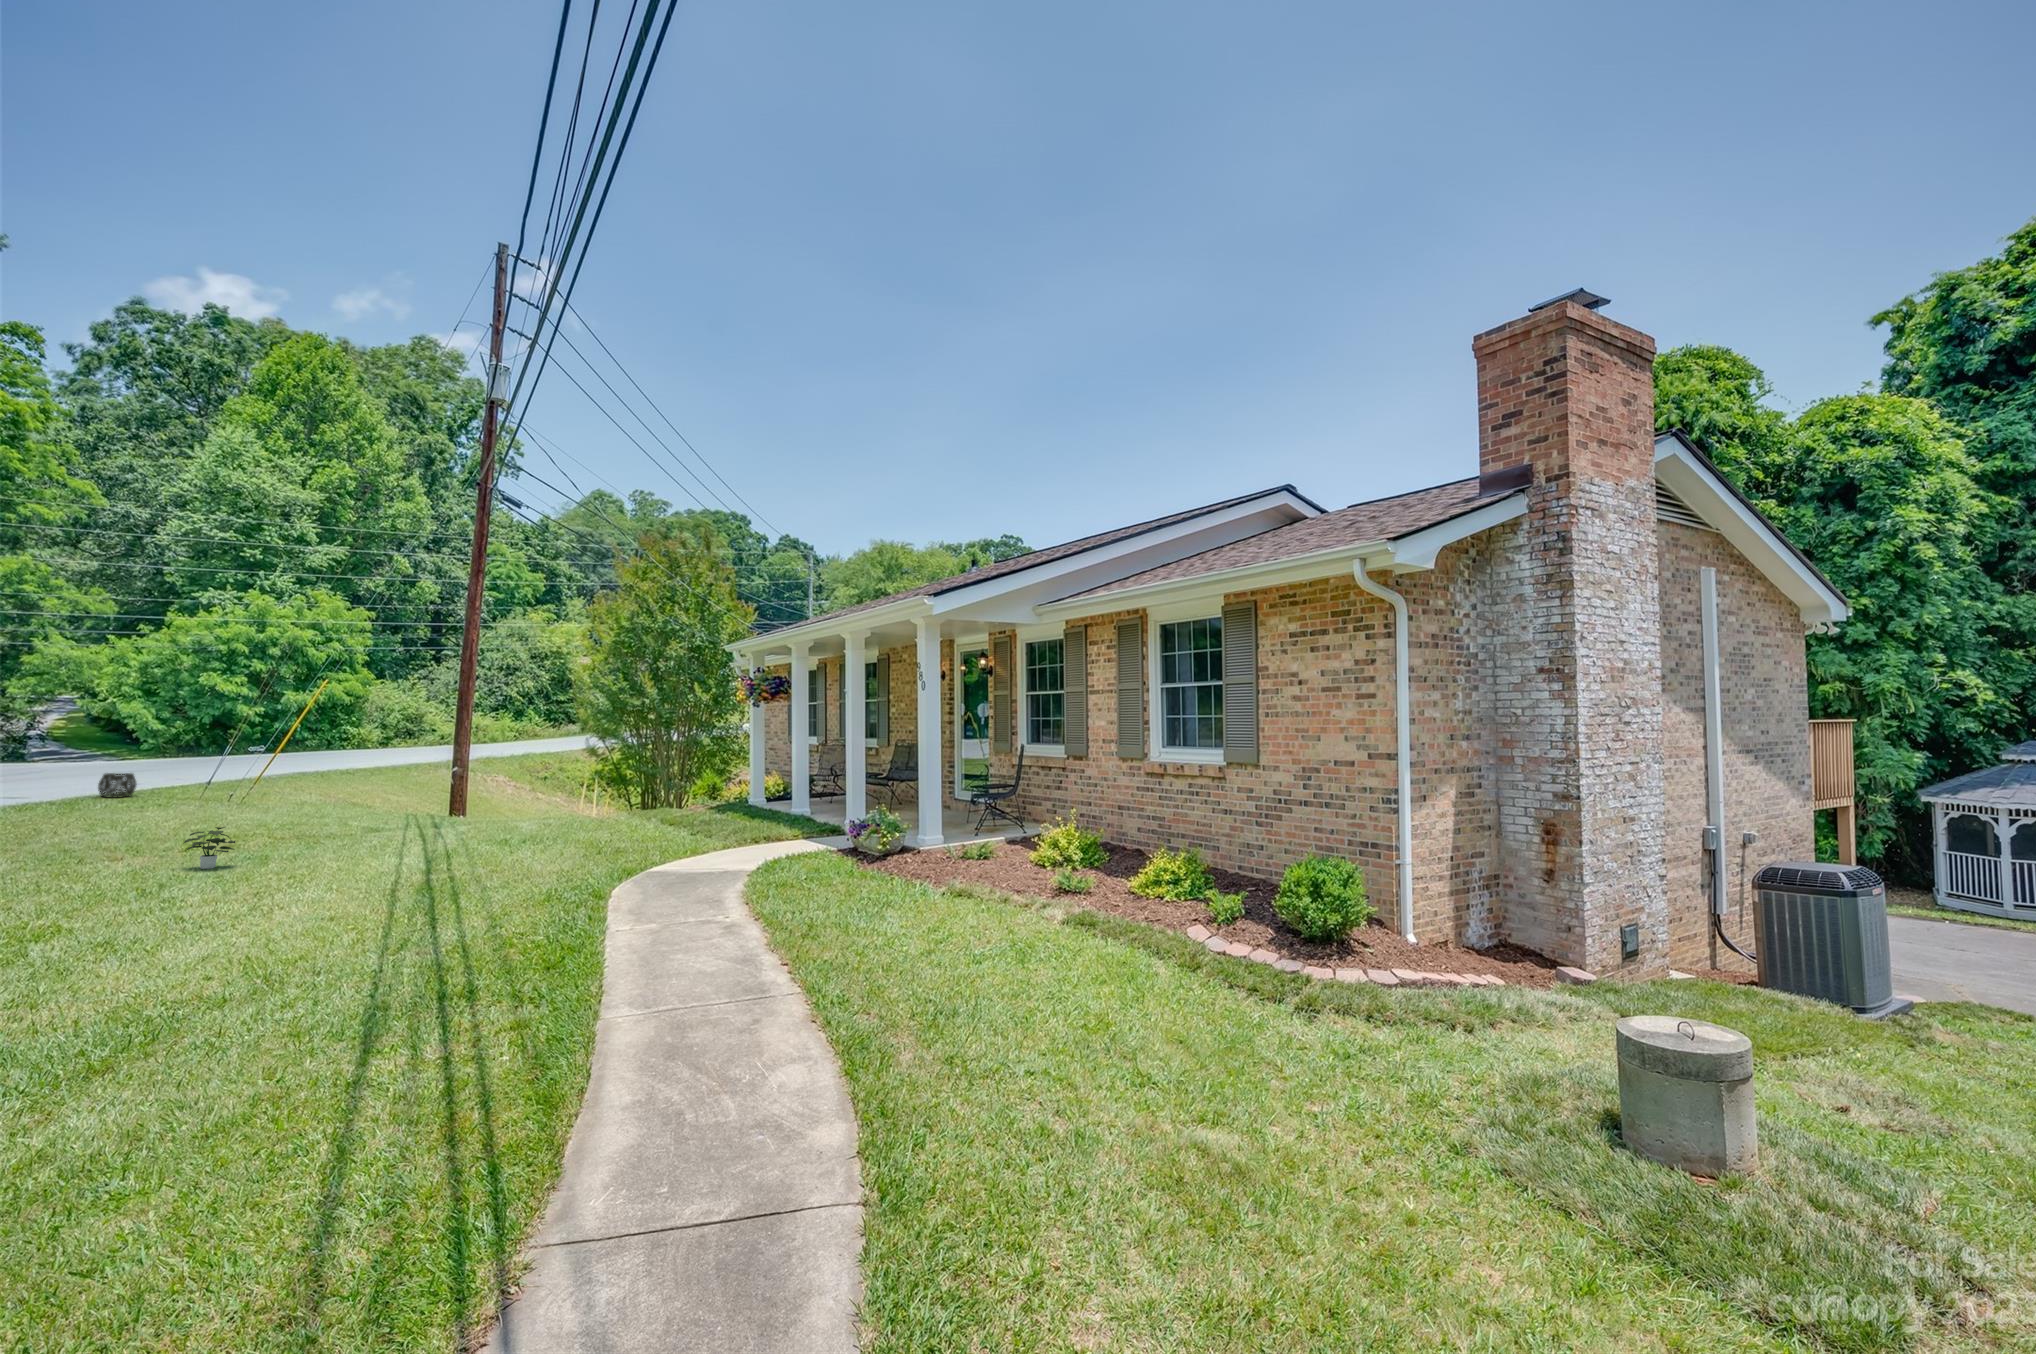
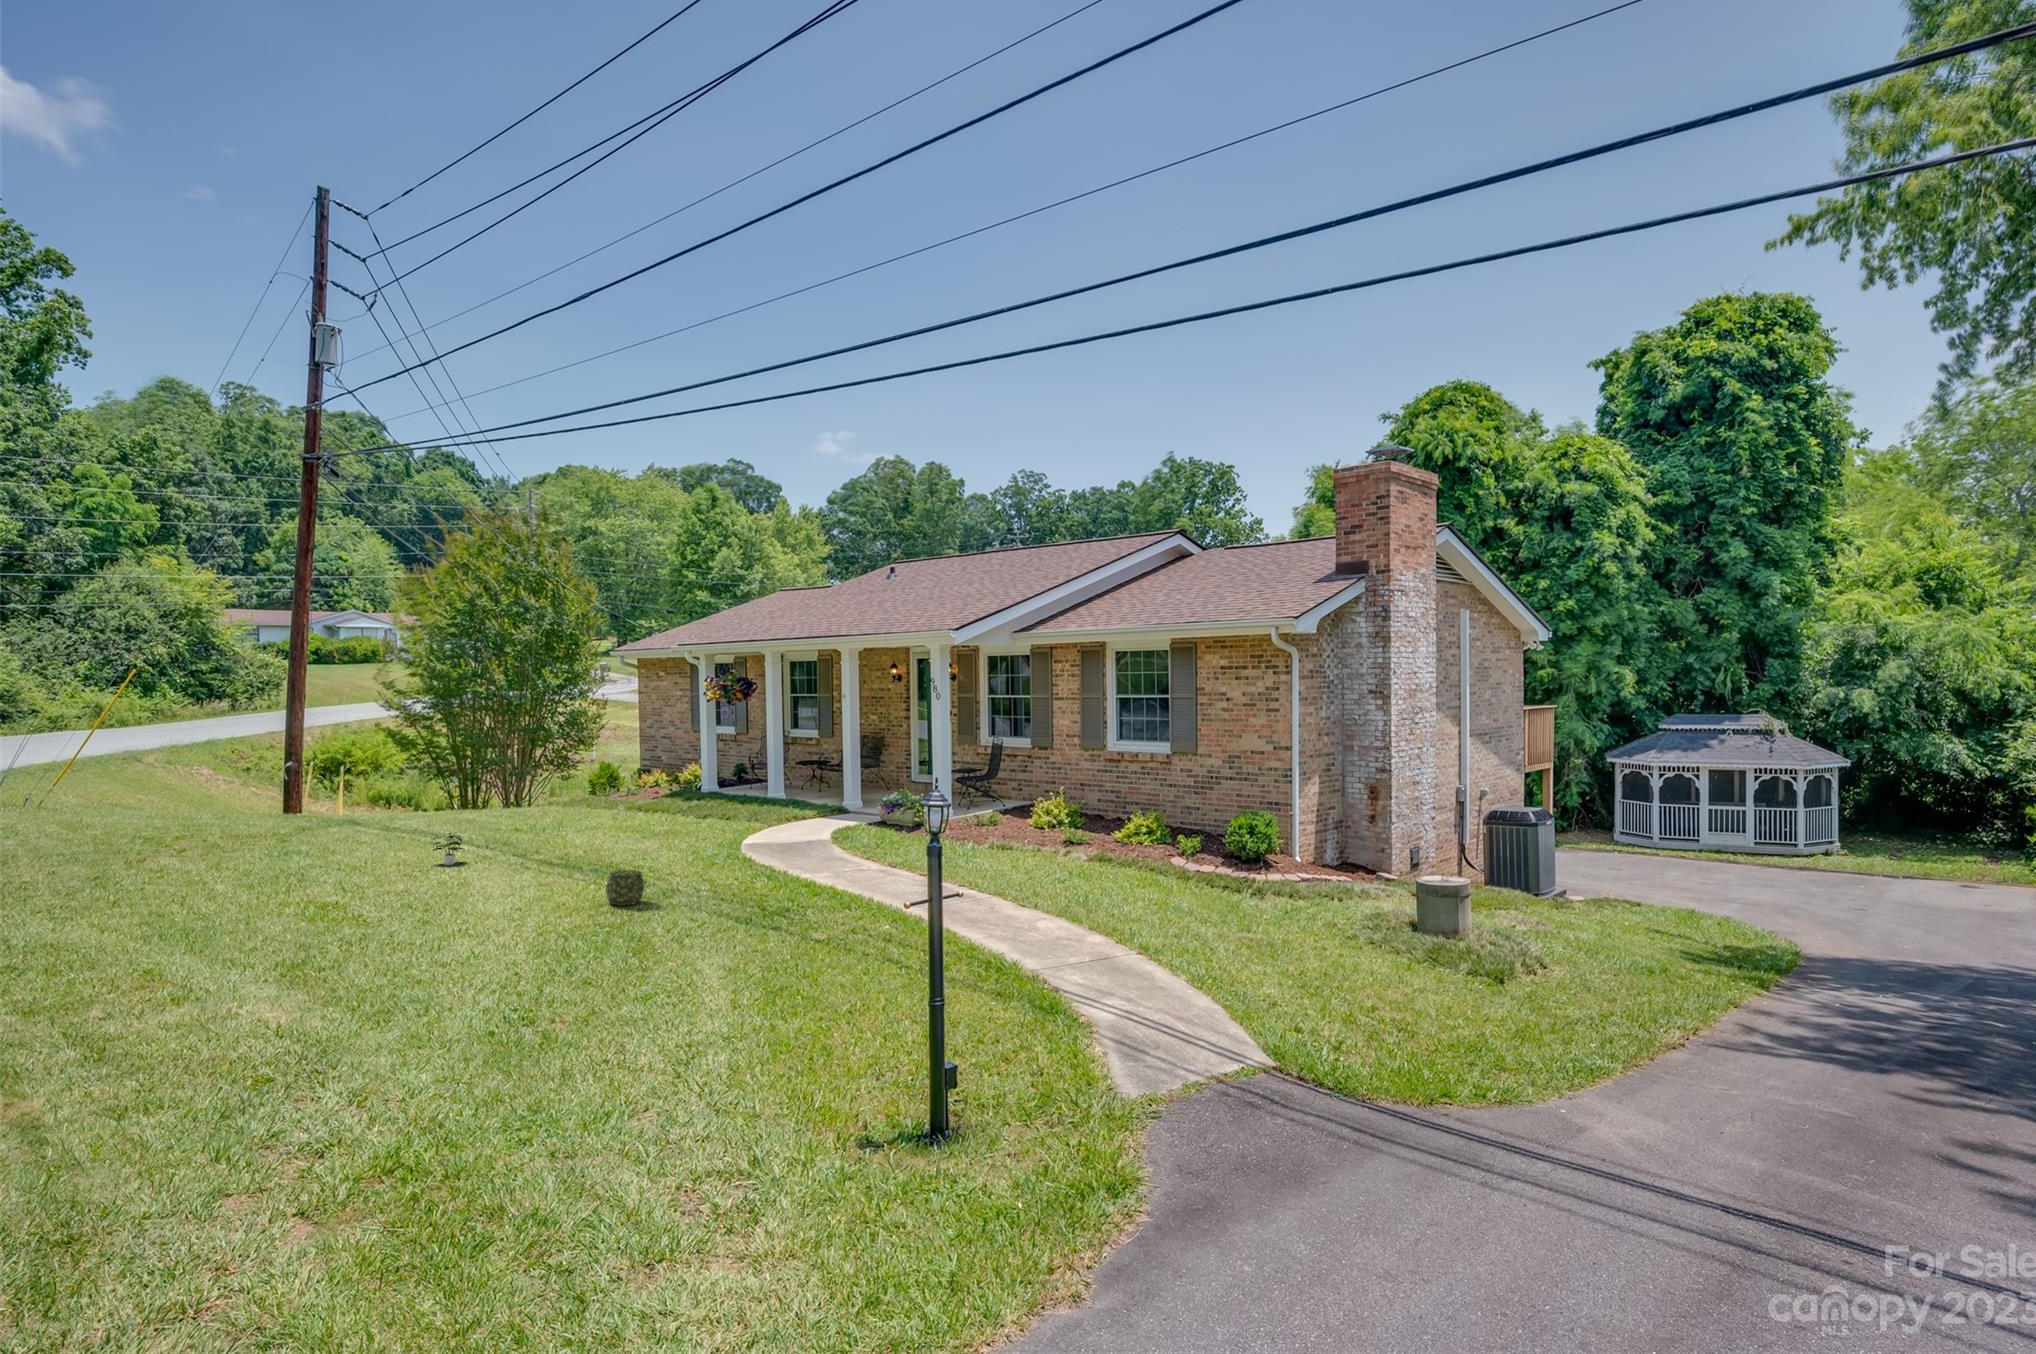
woven basket: present [98,773,137,798] -> present [606,870,644,906]

